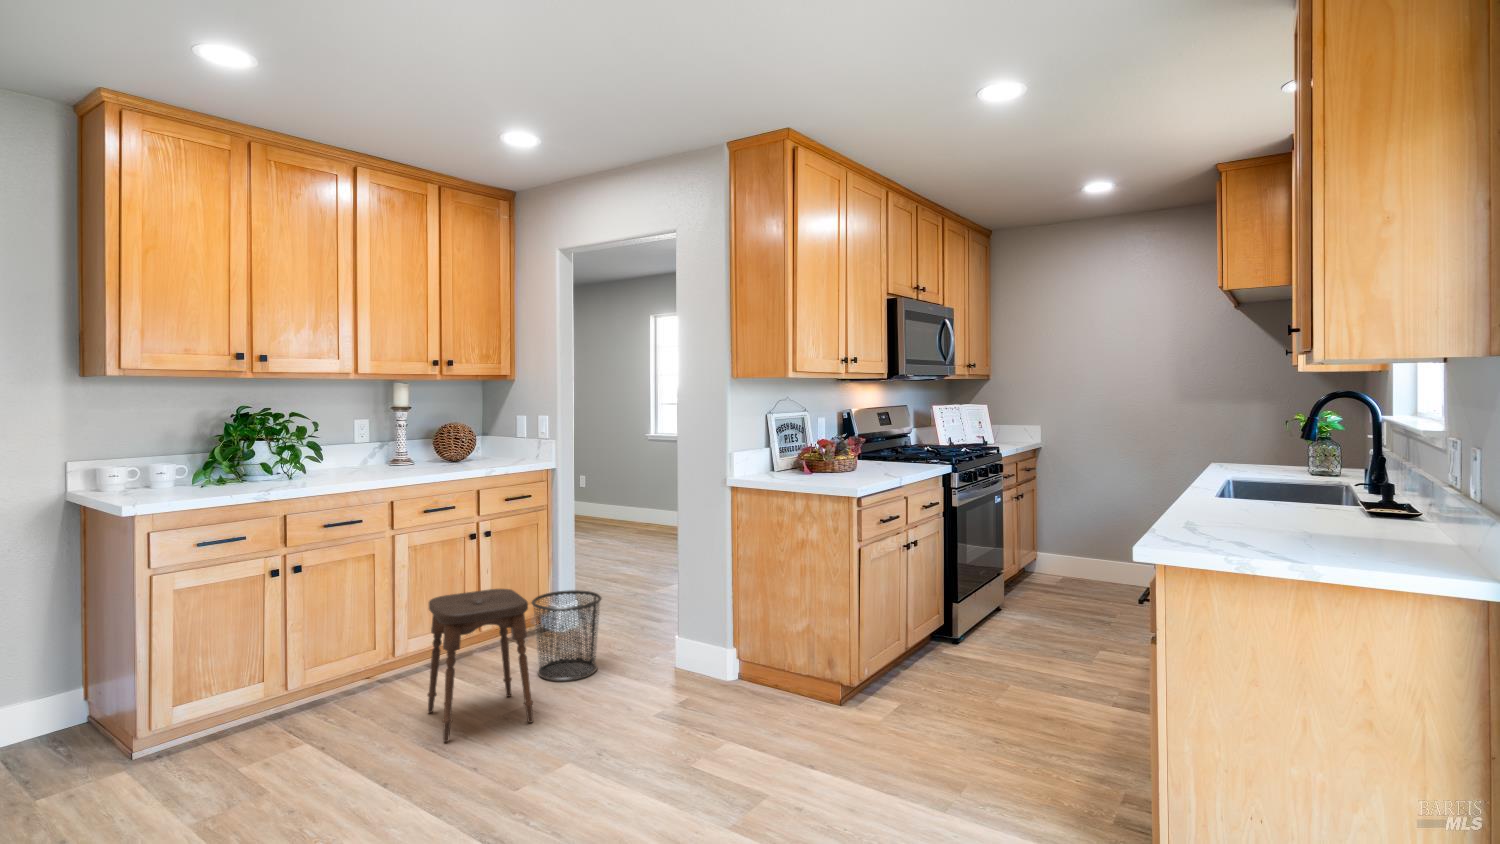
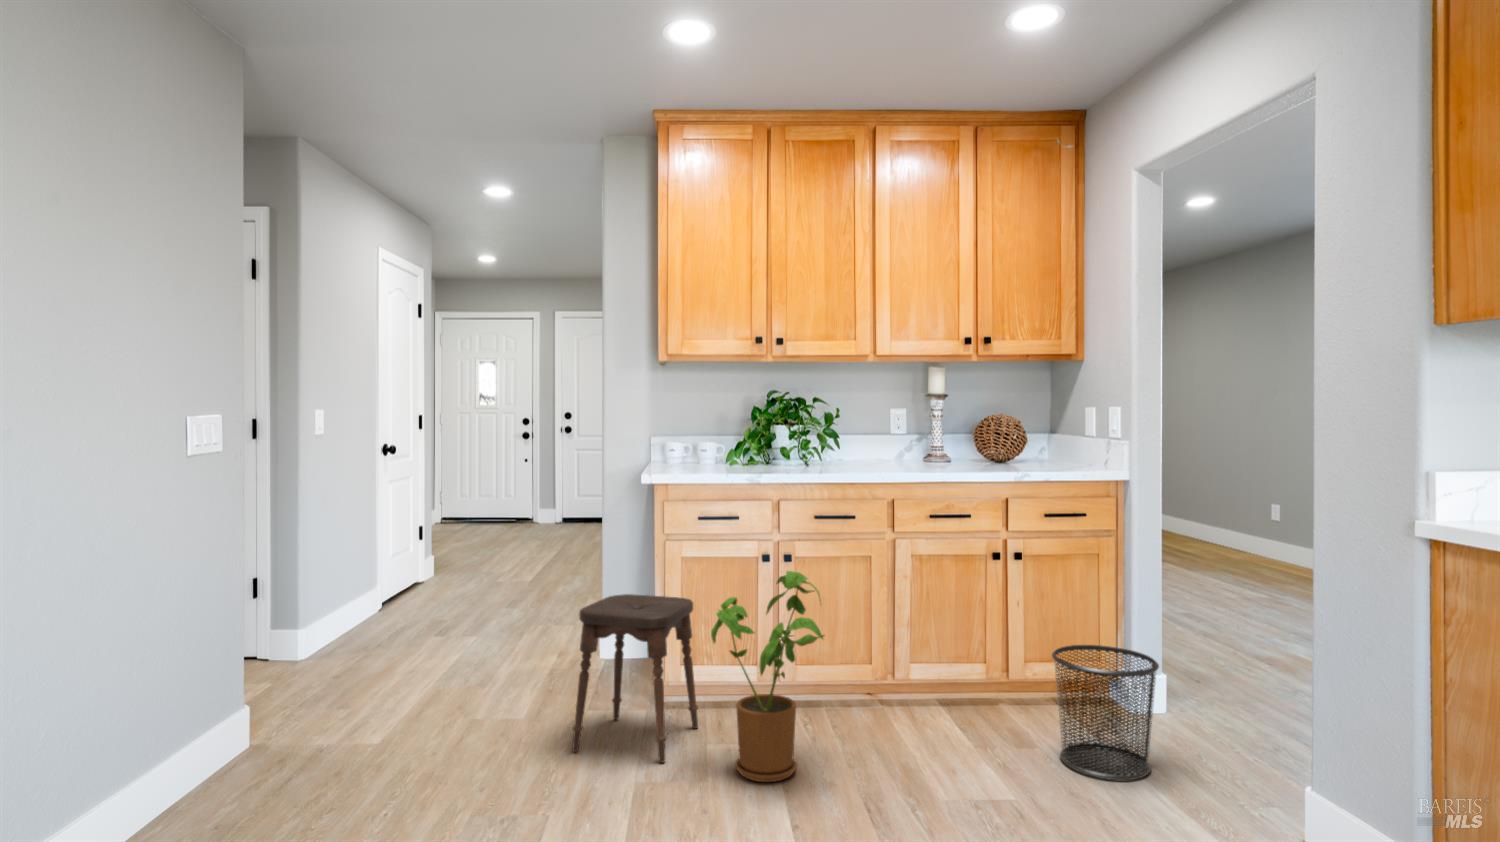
house plant: none [254,577,384,769] -> present [711,571,824,782]
stool: present [428,589,533,742] -> present [572,594,698,763]

